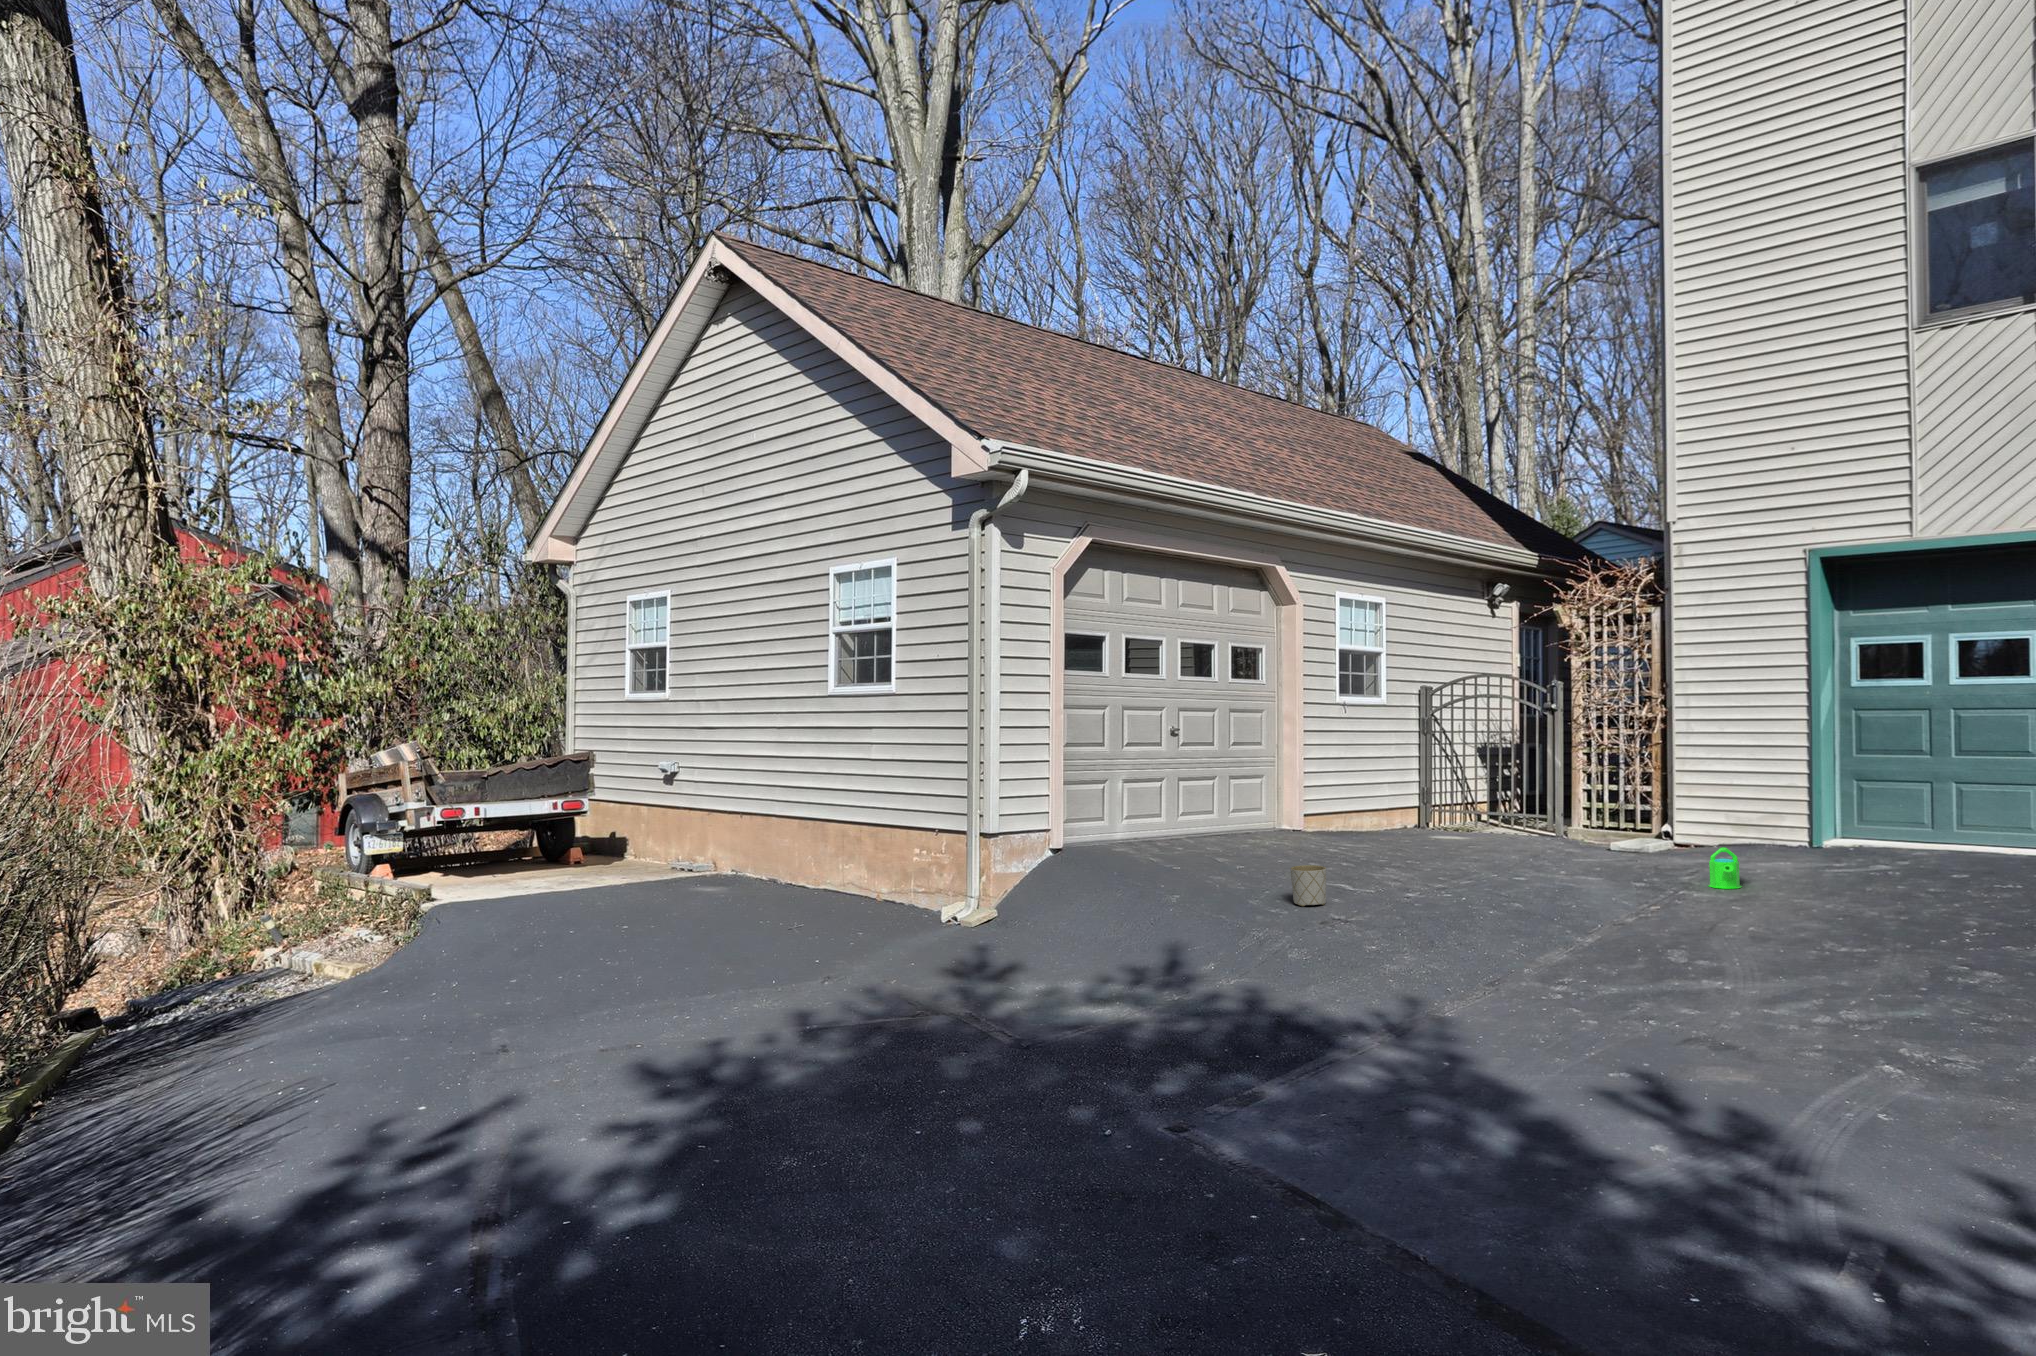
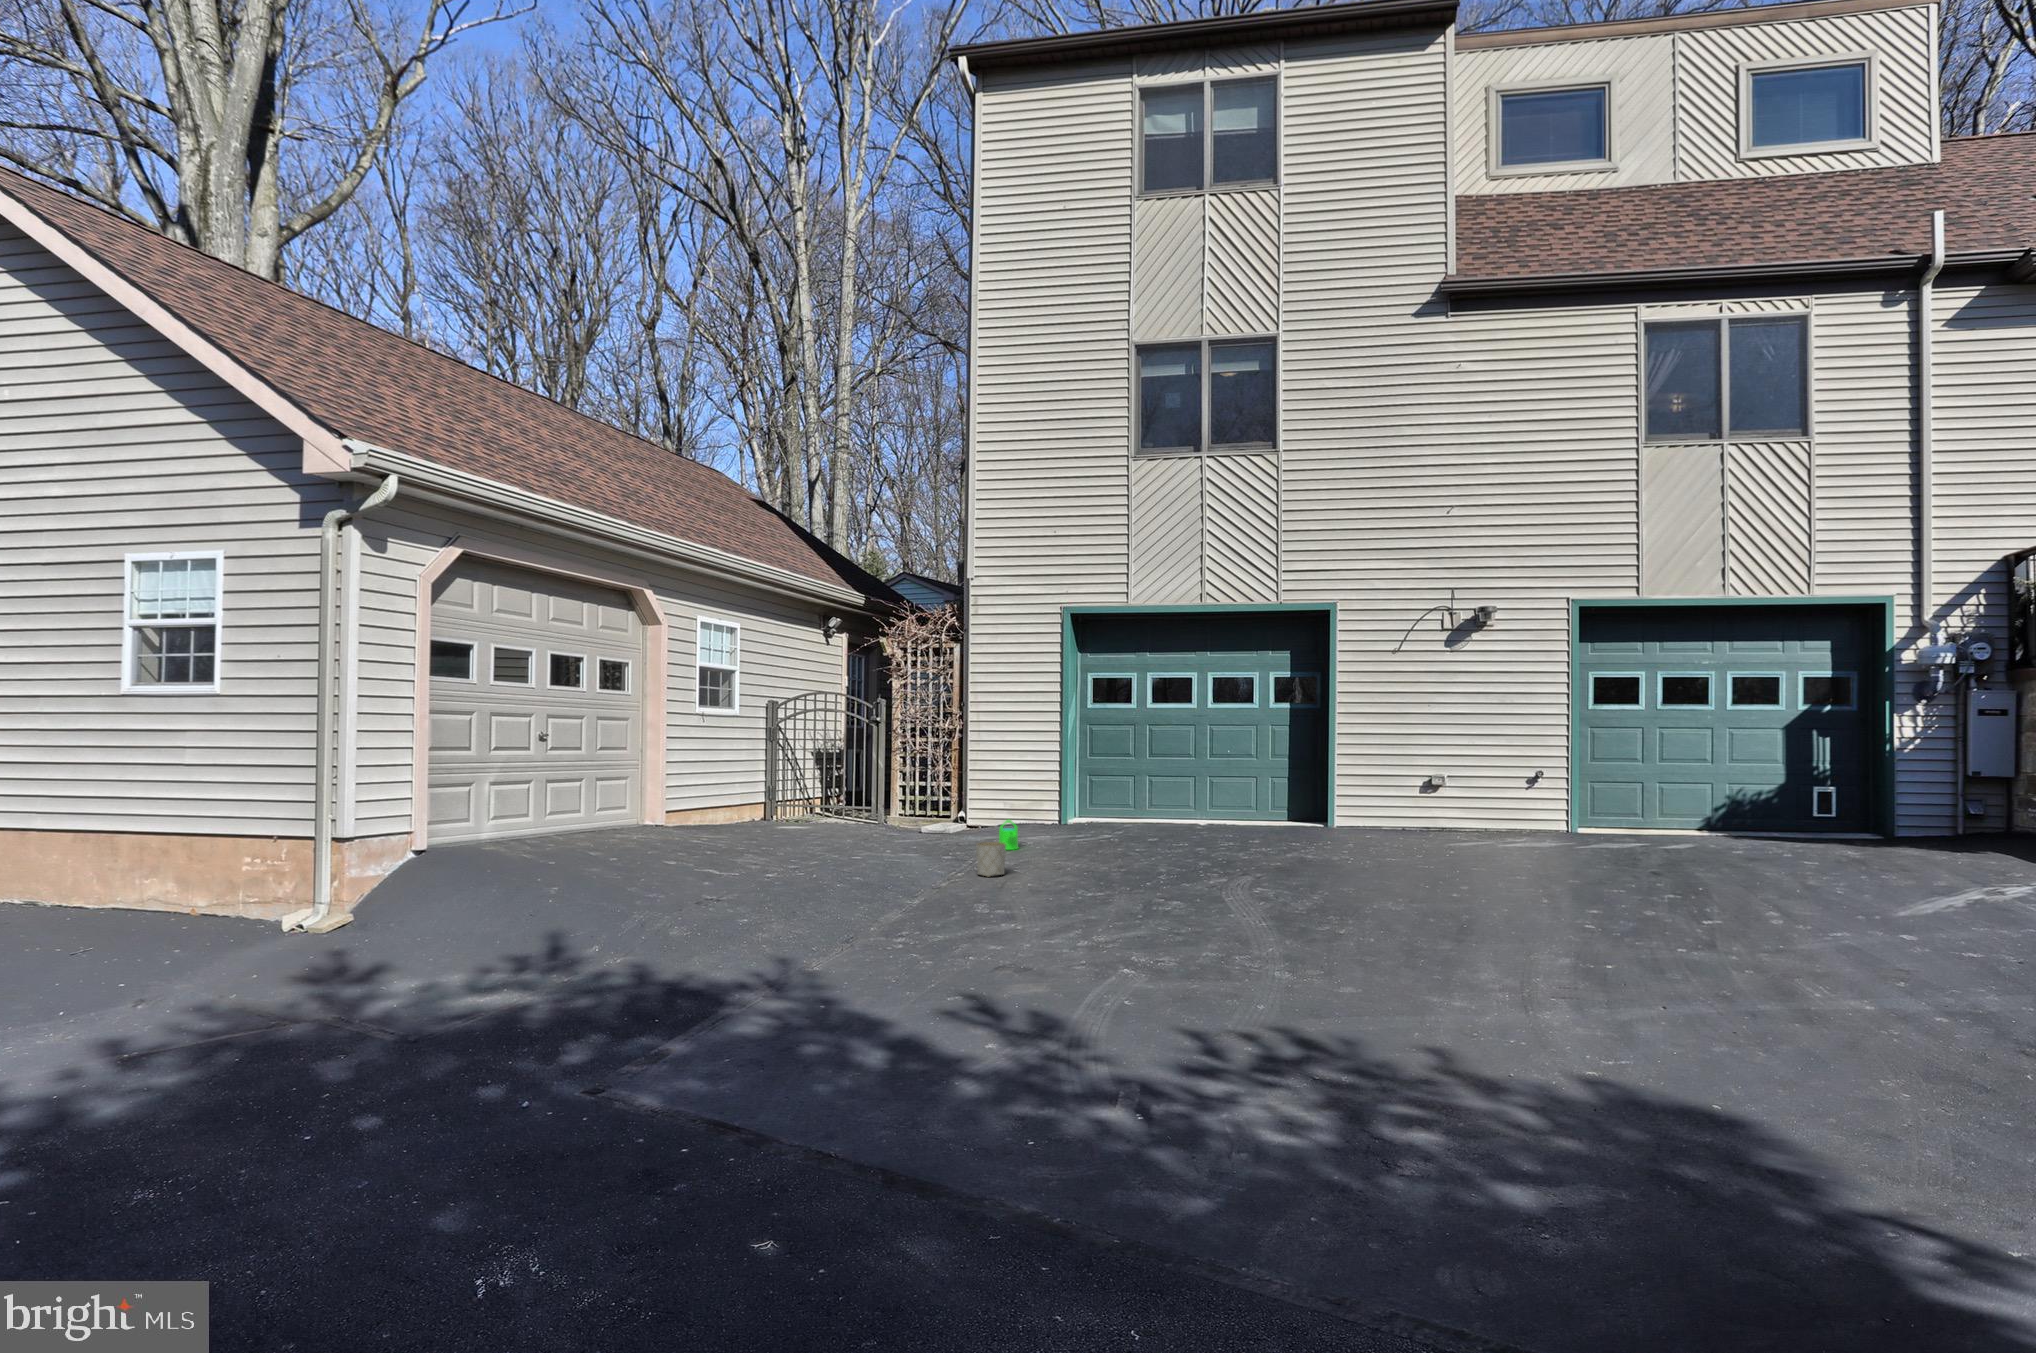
planter: present [1290,865,1326,906] -> present [976,842,1006,877]

